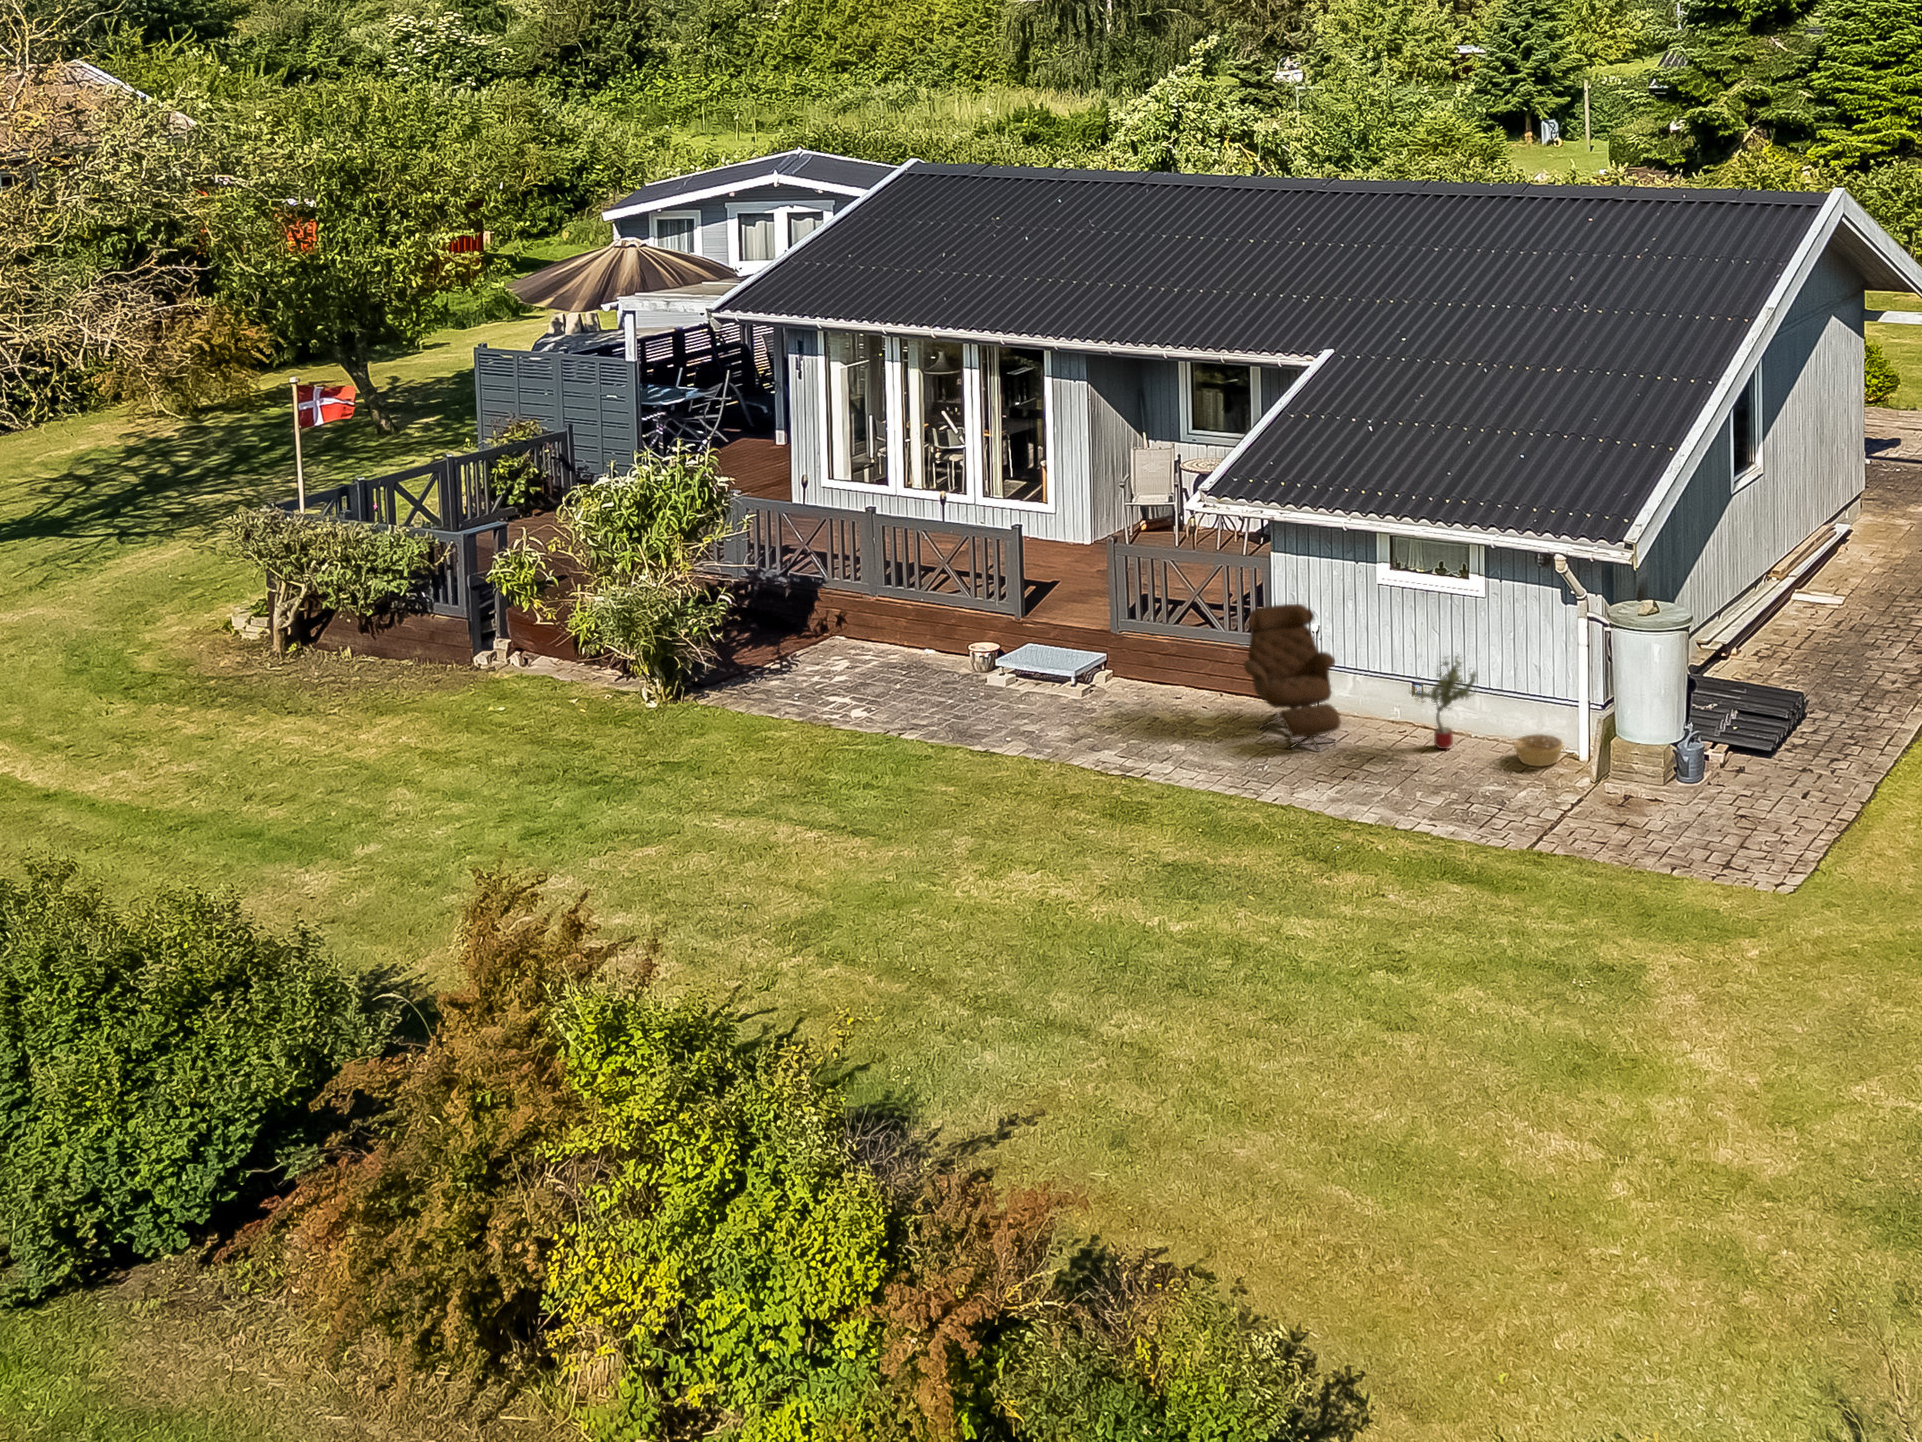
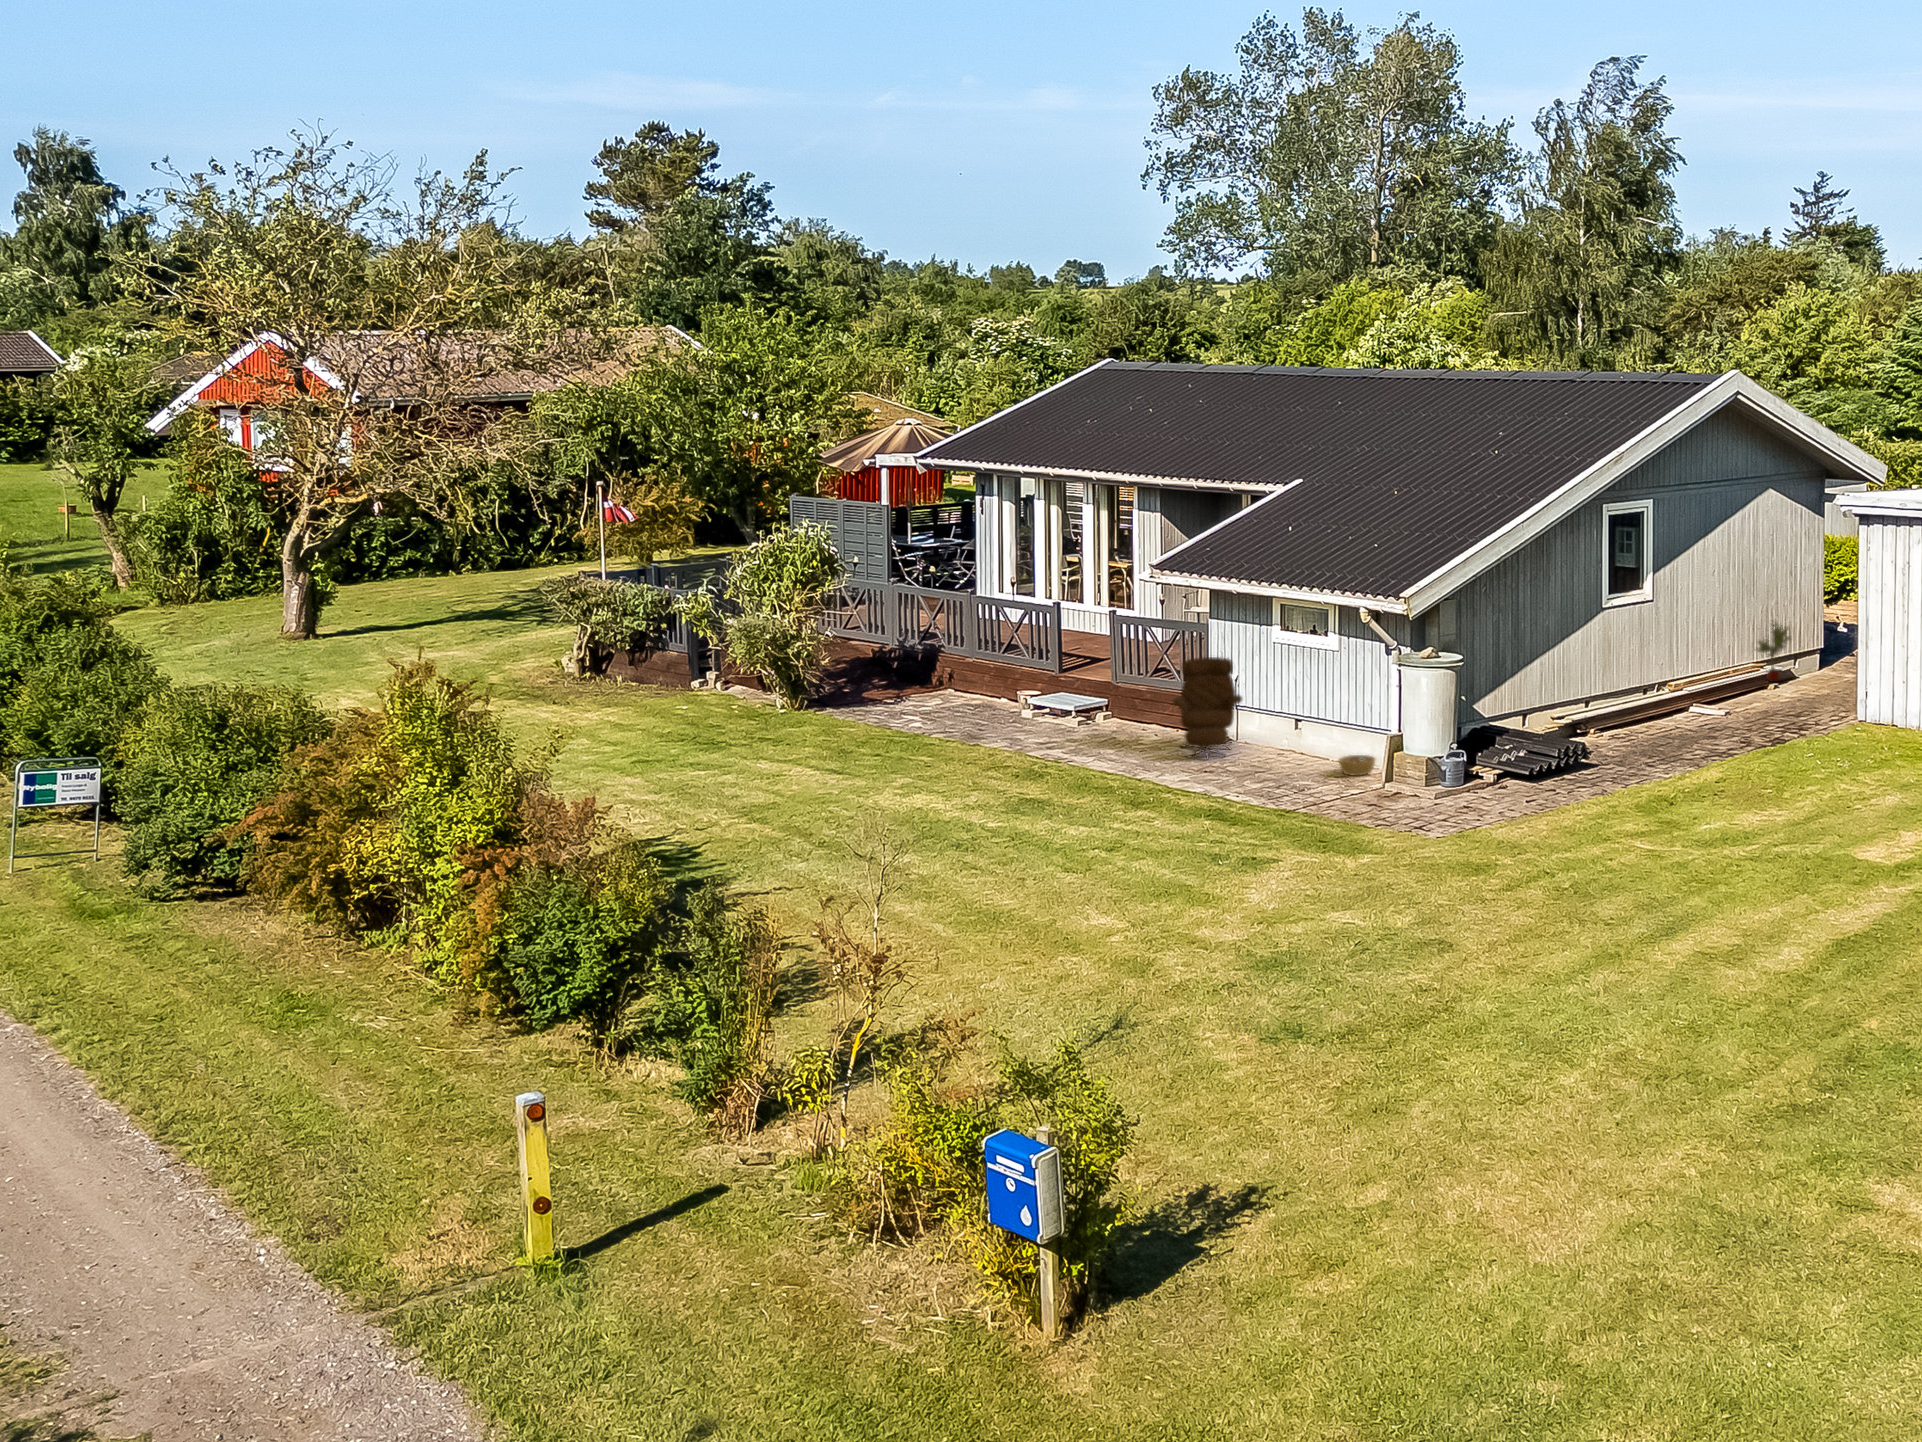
potted tree: present [1409,654,1477,749] -> present [1754,620,1791,682]

